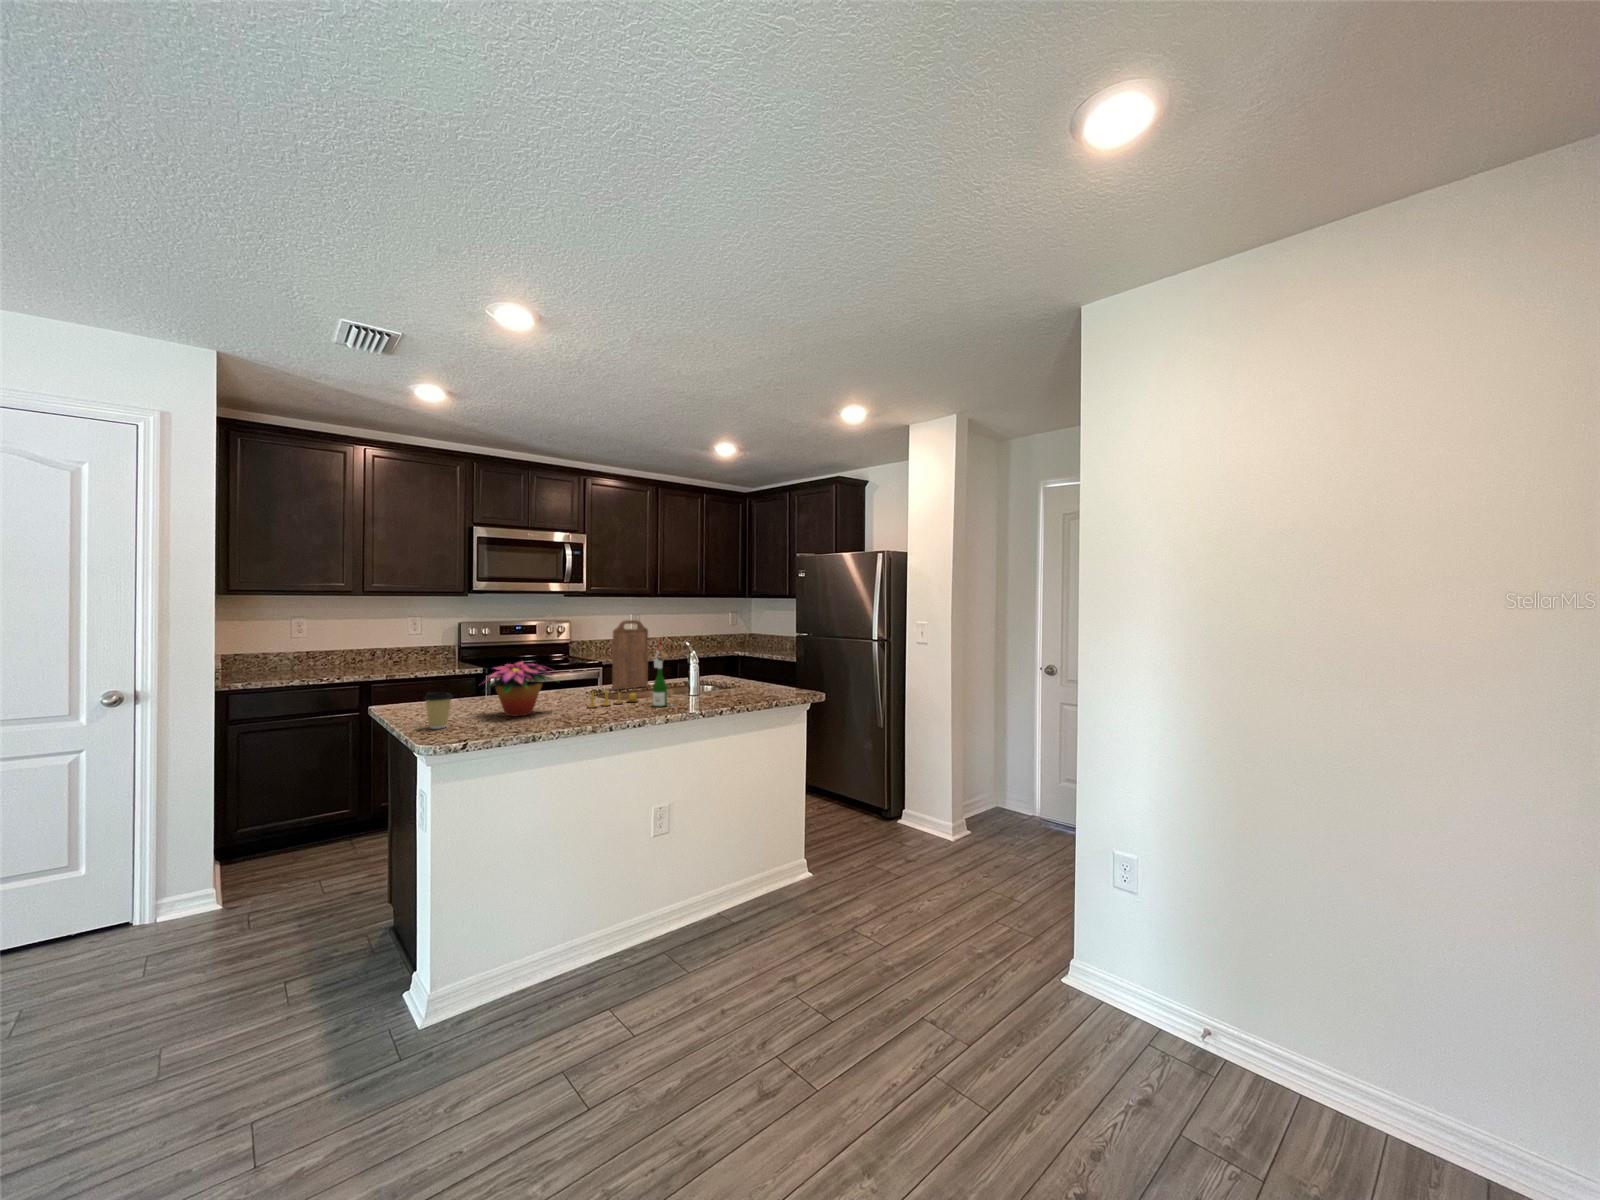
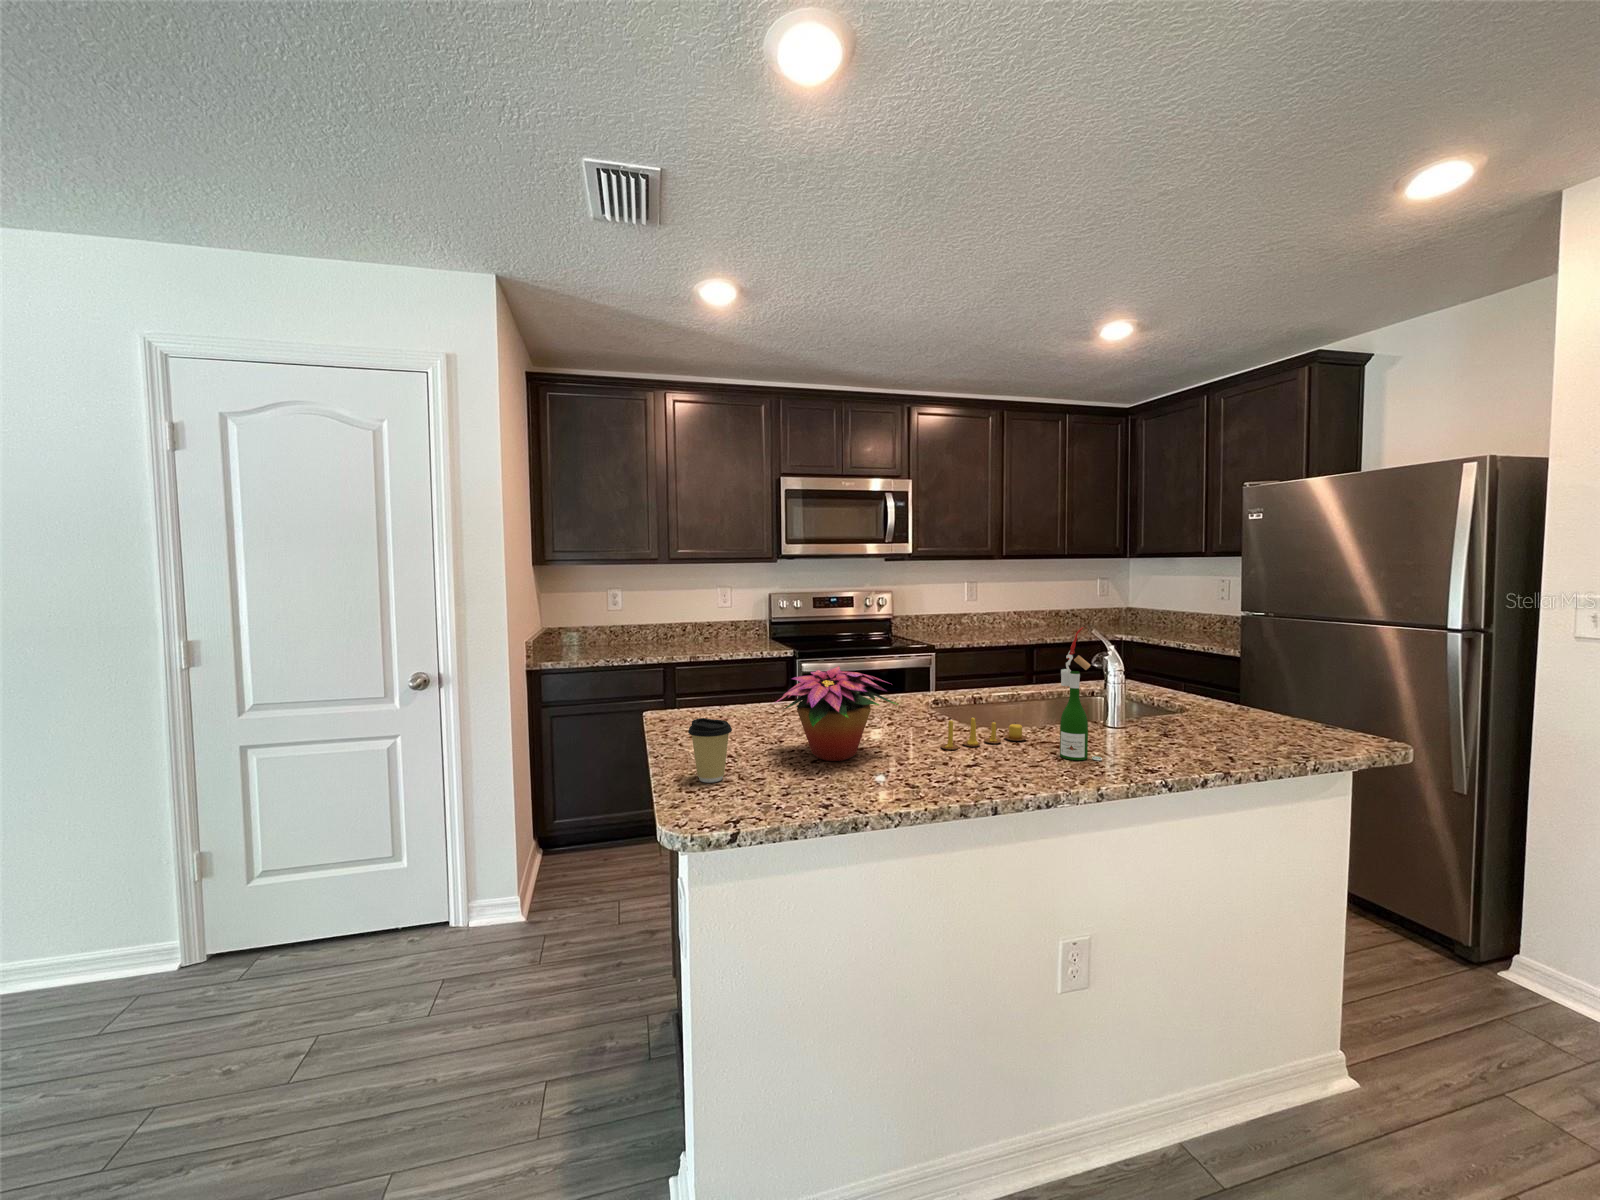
cutting board: present [612,620,648,690] -> none [968,594,1023,705]

